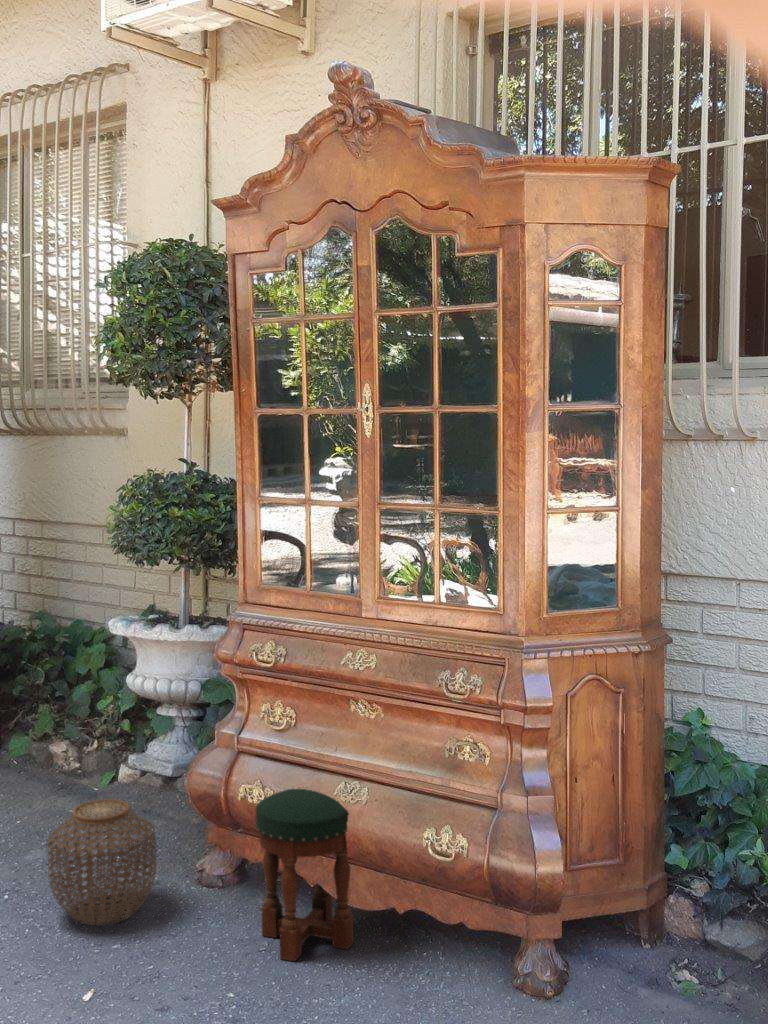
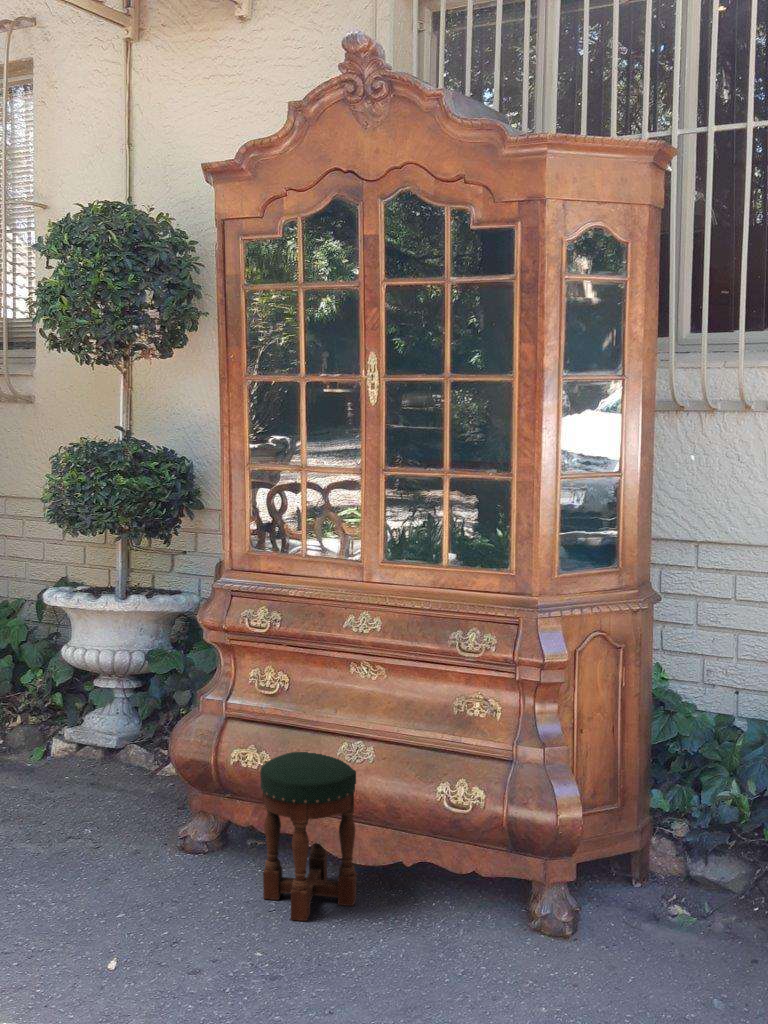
woven basket: present [48,799,156,925] -> none [33,772,145,901]

